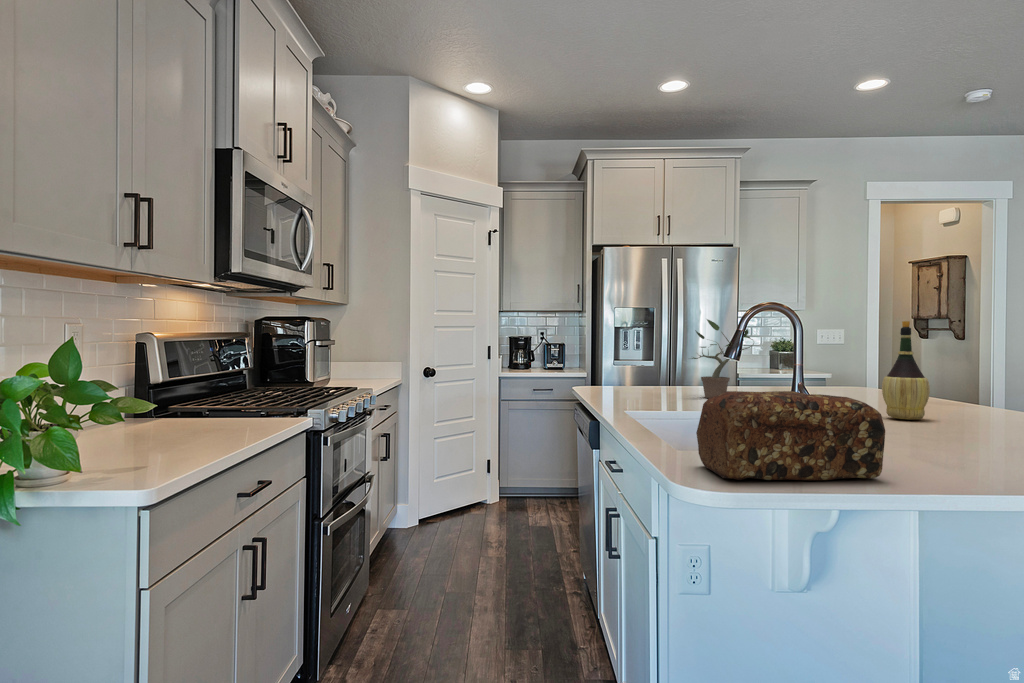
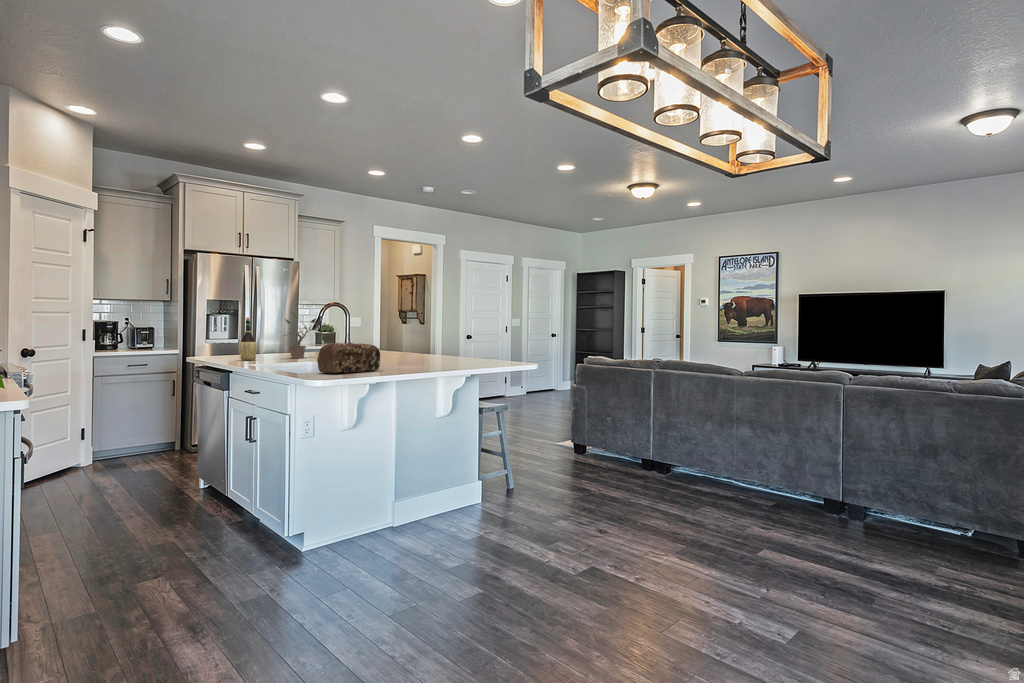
wine bottle: present [882,321,930,419] -> present [238,318,258,360]

